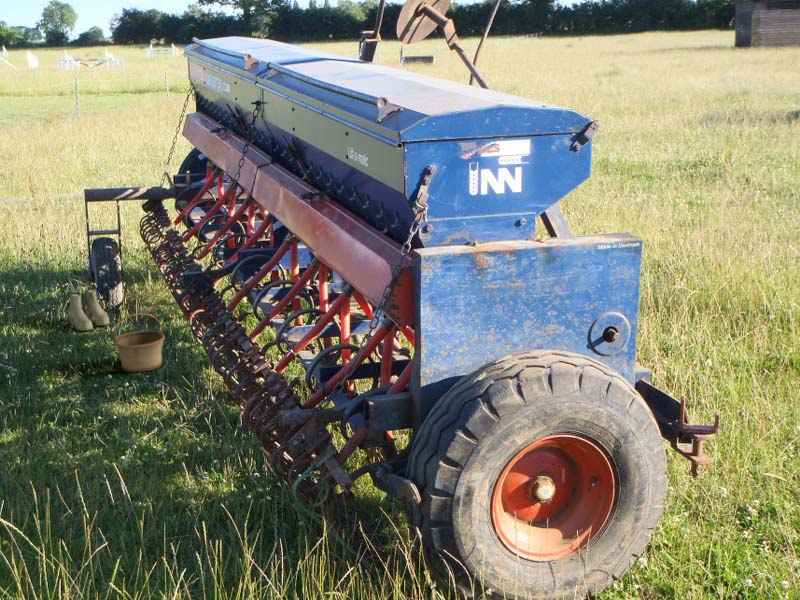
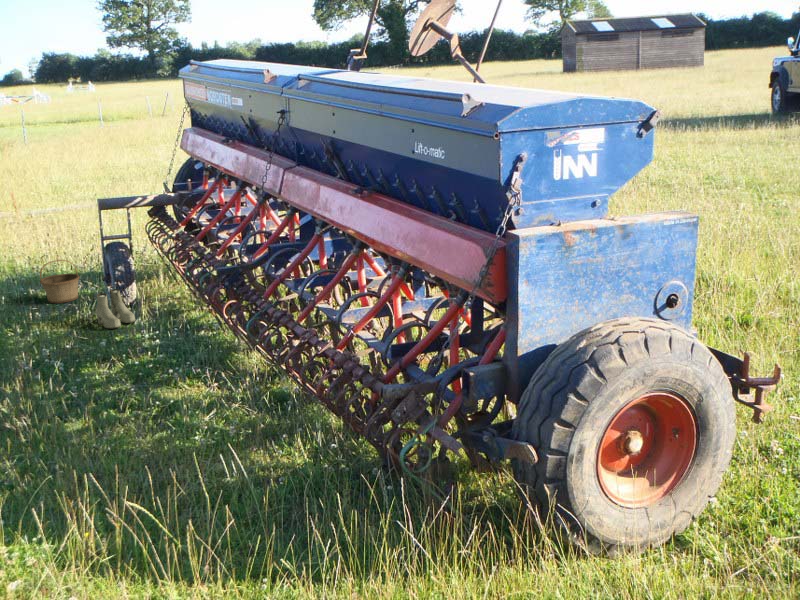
basket: present [113,313,165,372] -> present [40,260,79,303]

